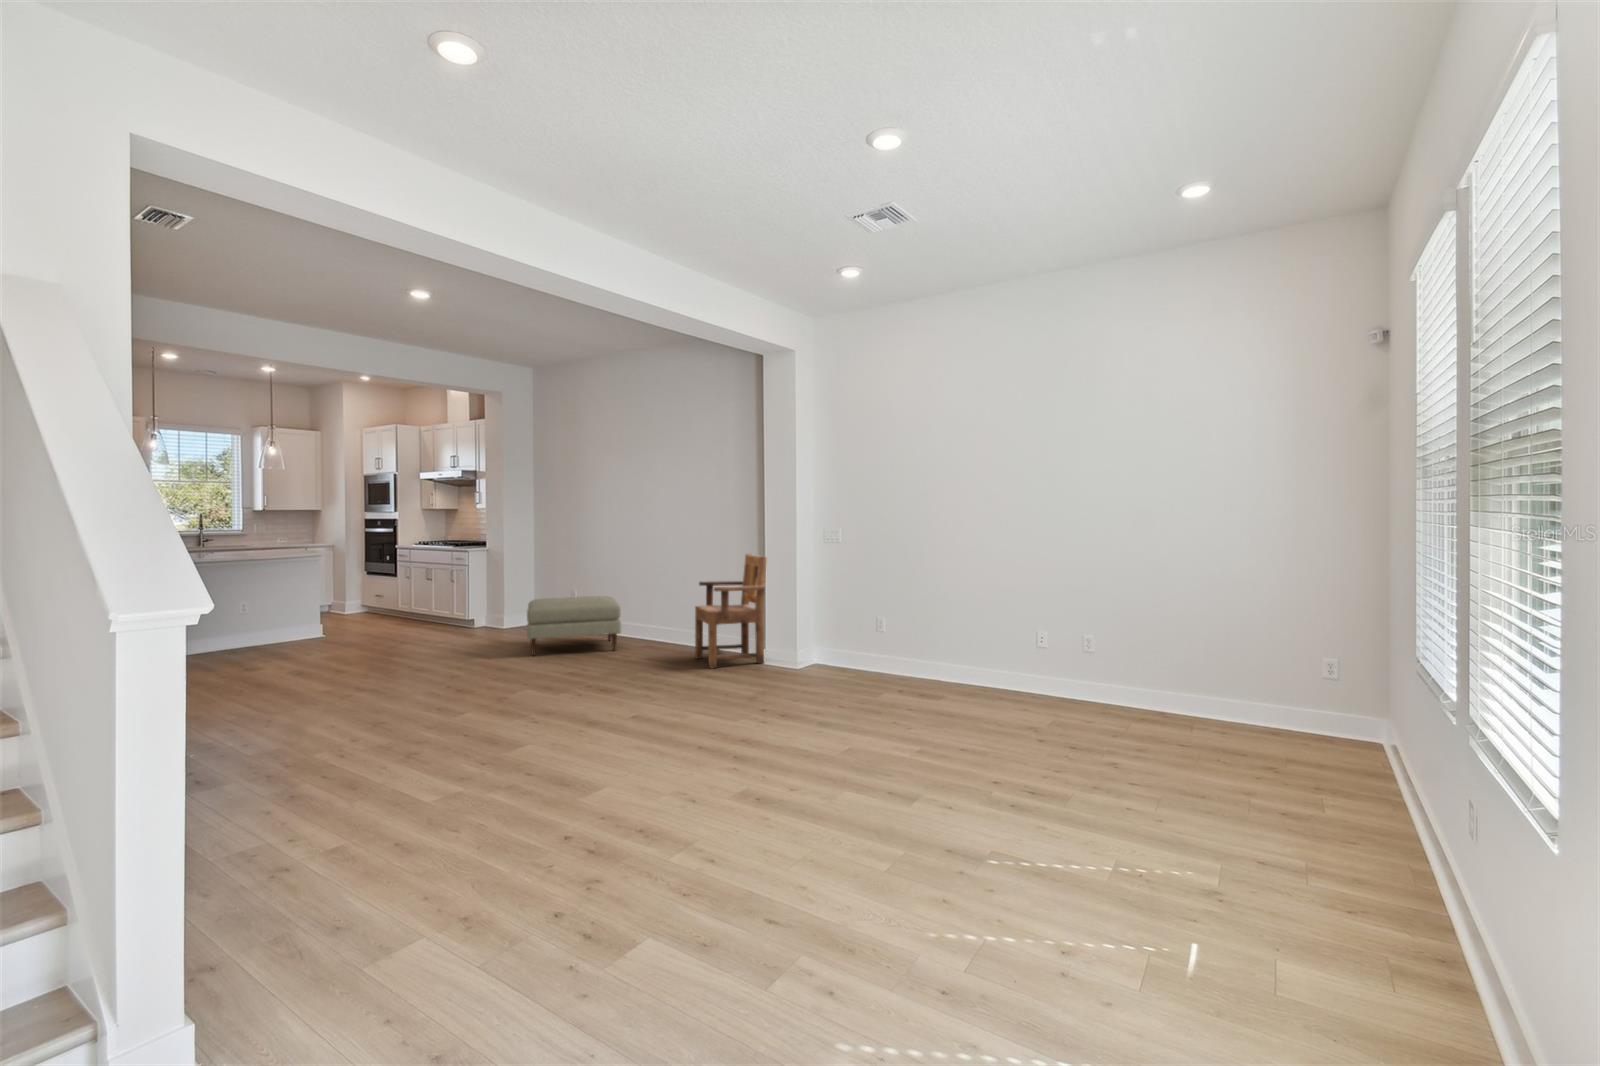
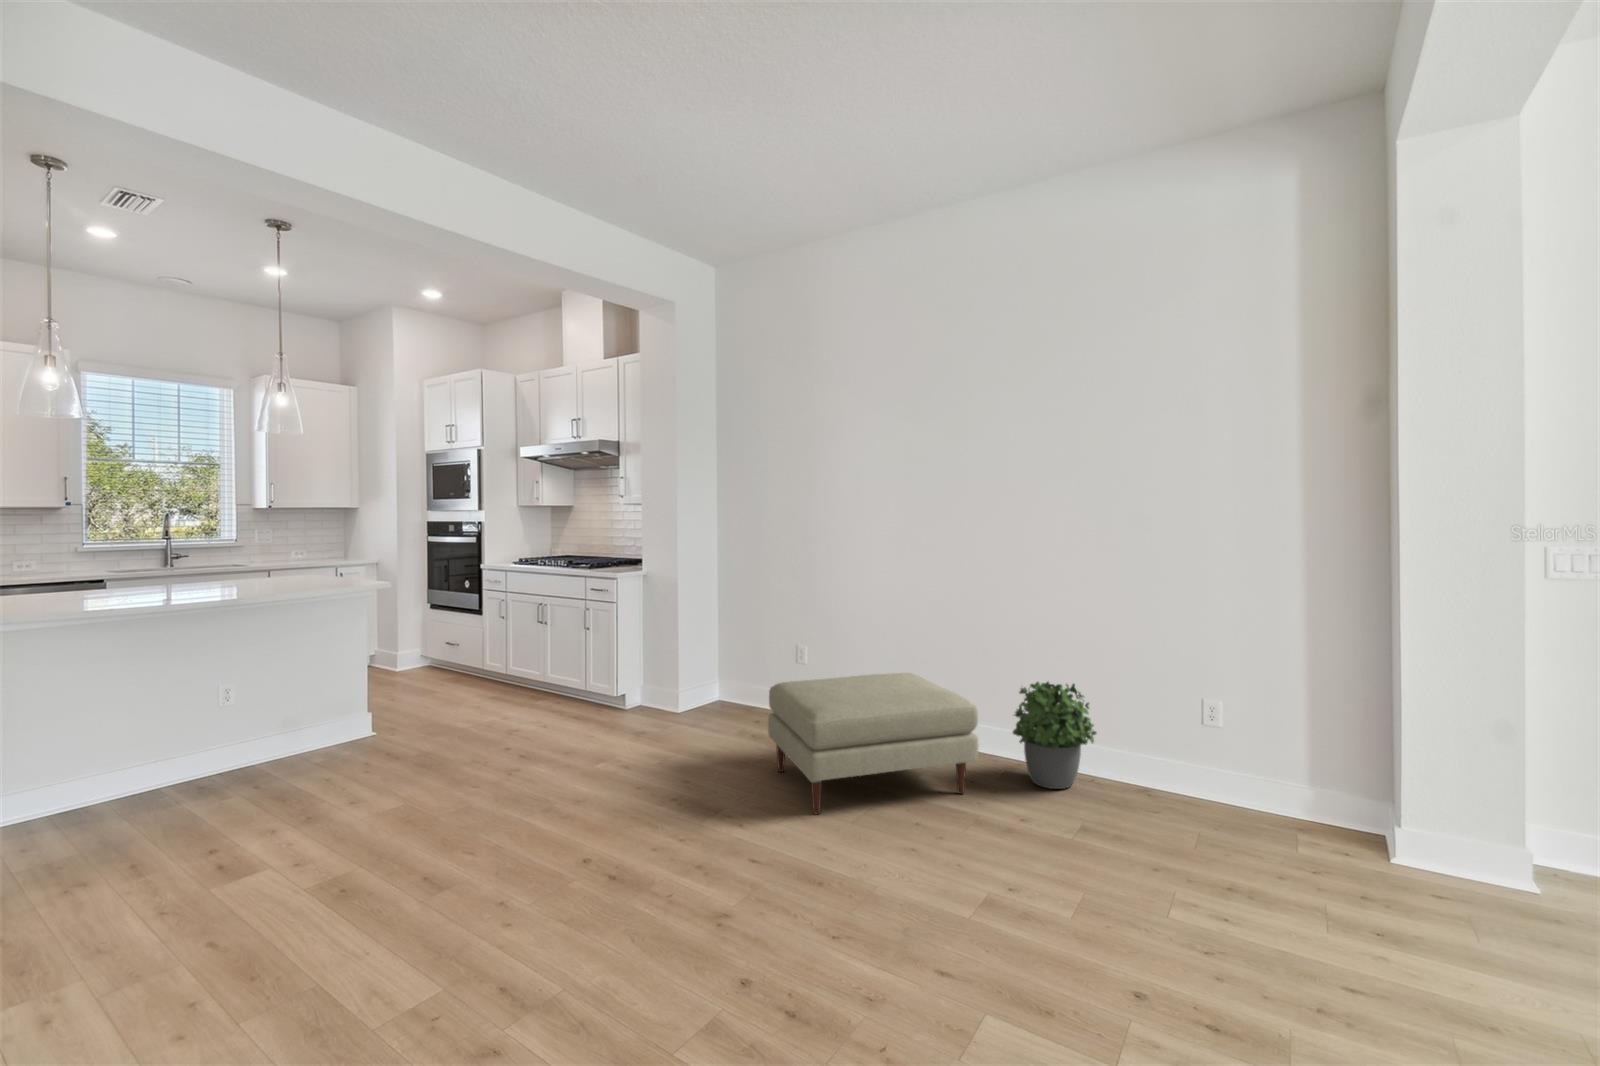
armchair: present [695,554,767,668] -> none [1174,605,1380,884]
potted plant: none [646,595,686,649] -> present [1013,682,1096,789]

